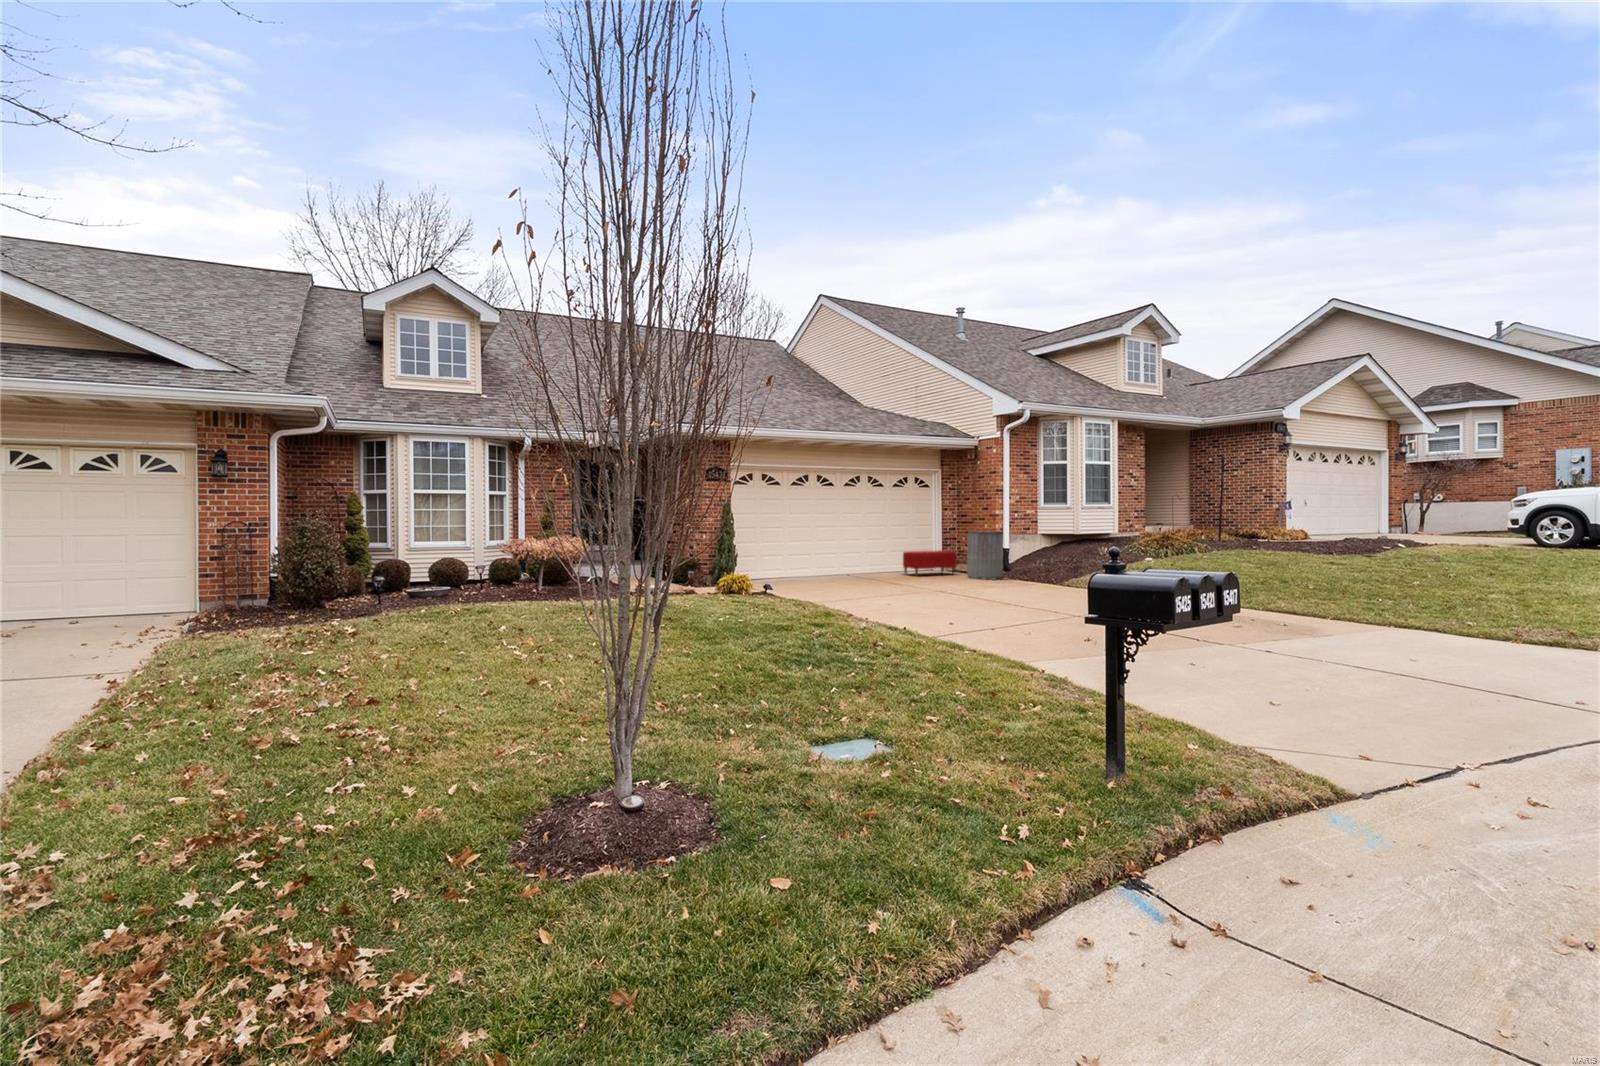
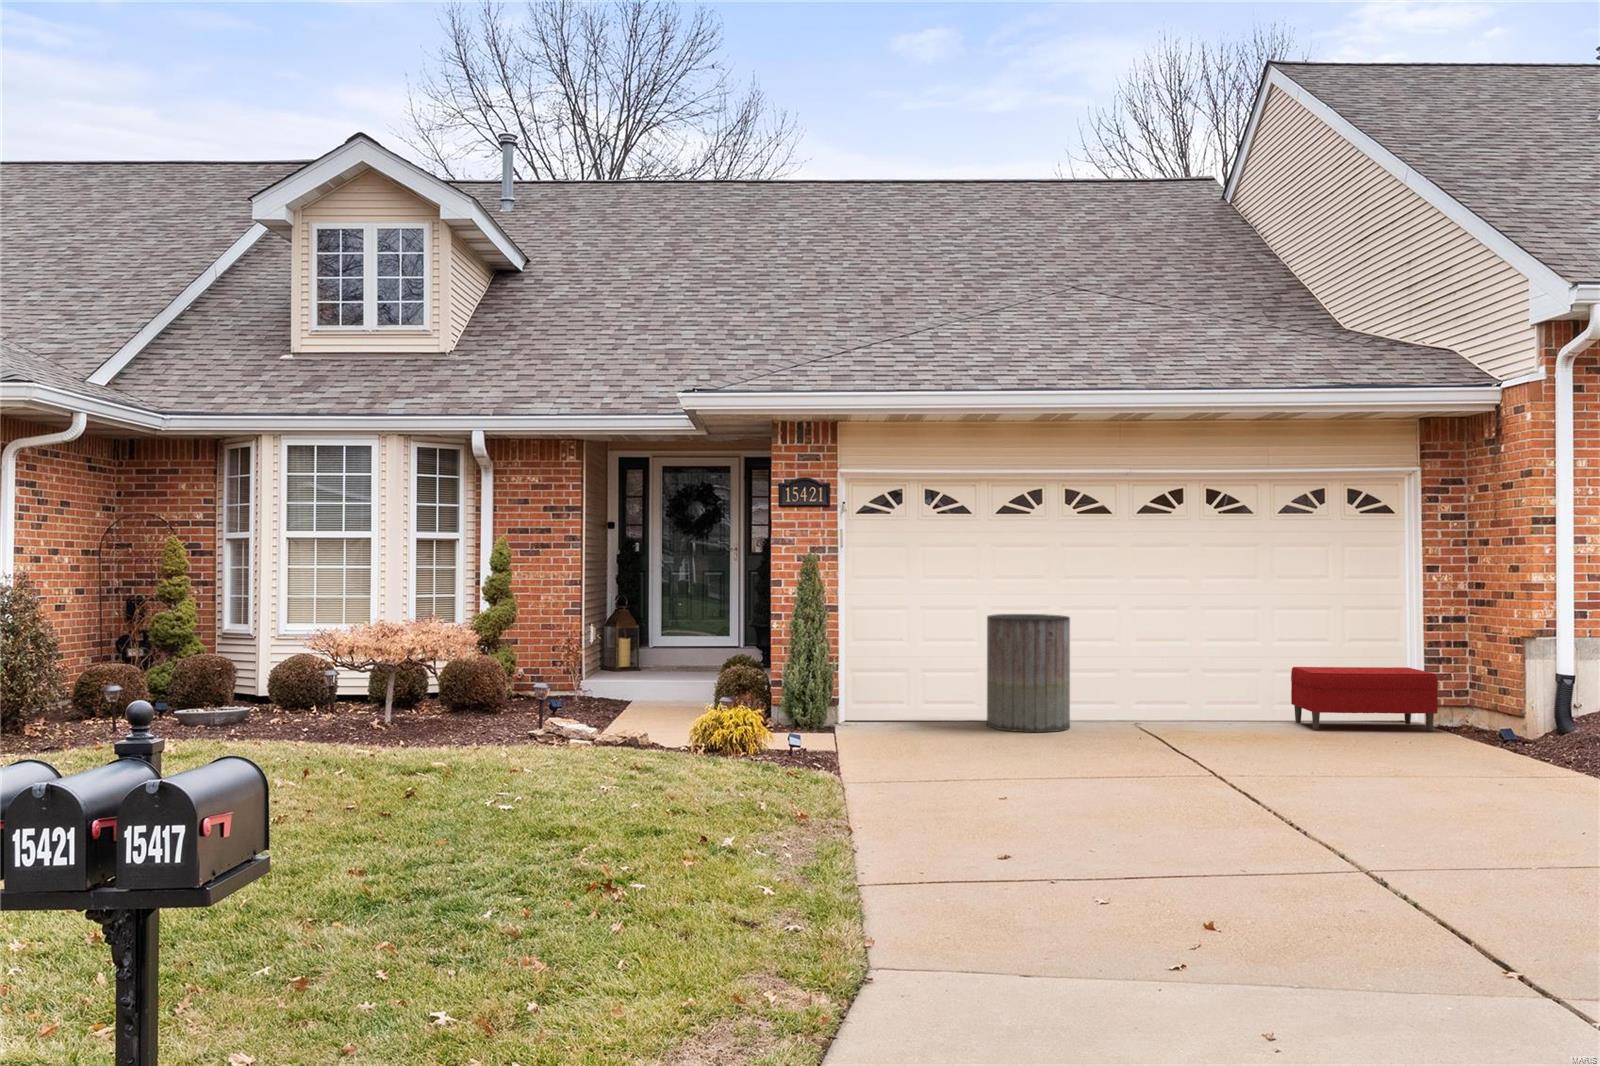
trash can: present [967,531,1003,580] -> present [987,614,1070,732]

